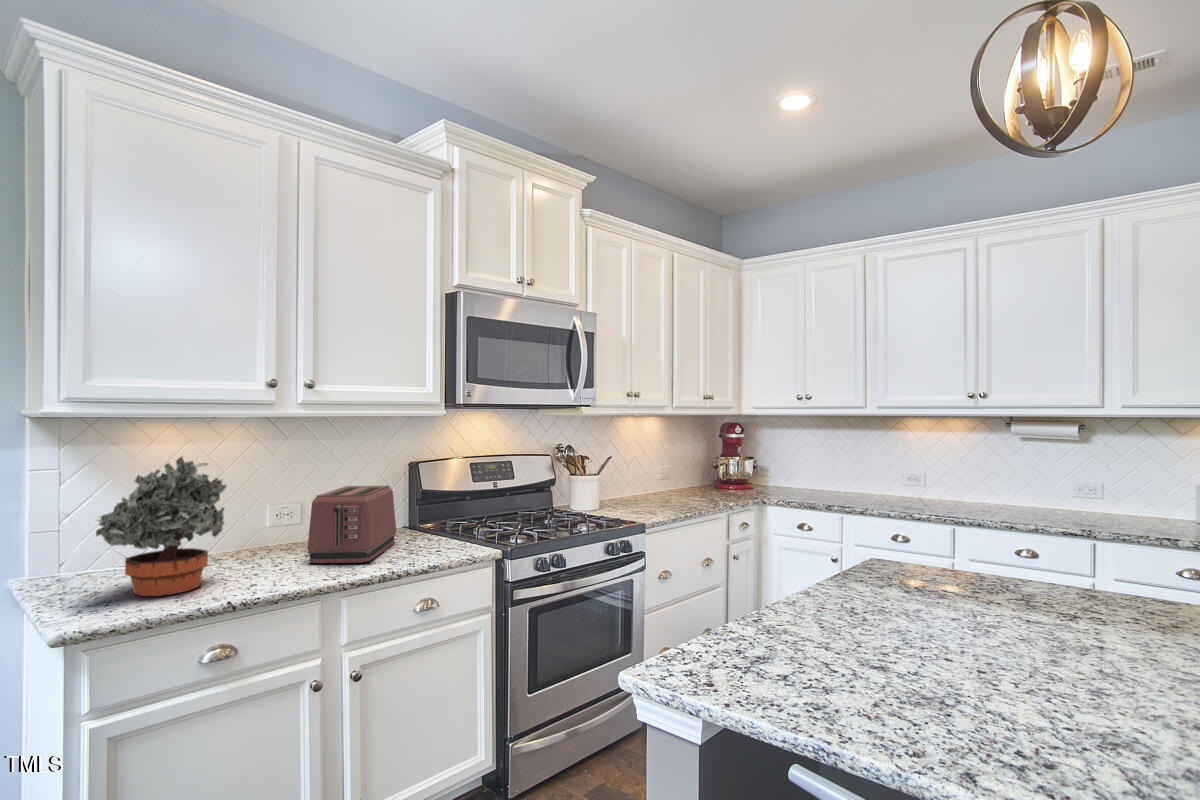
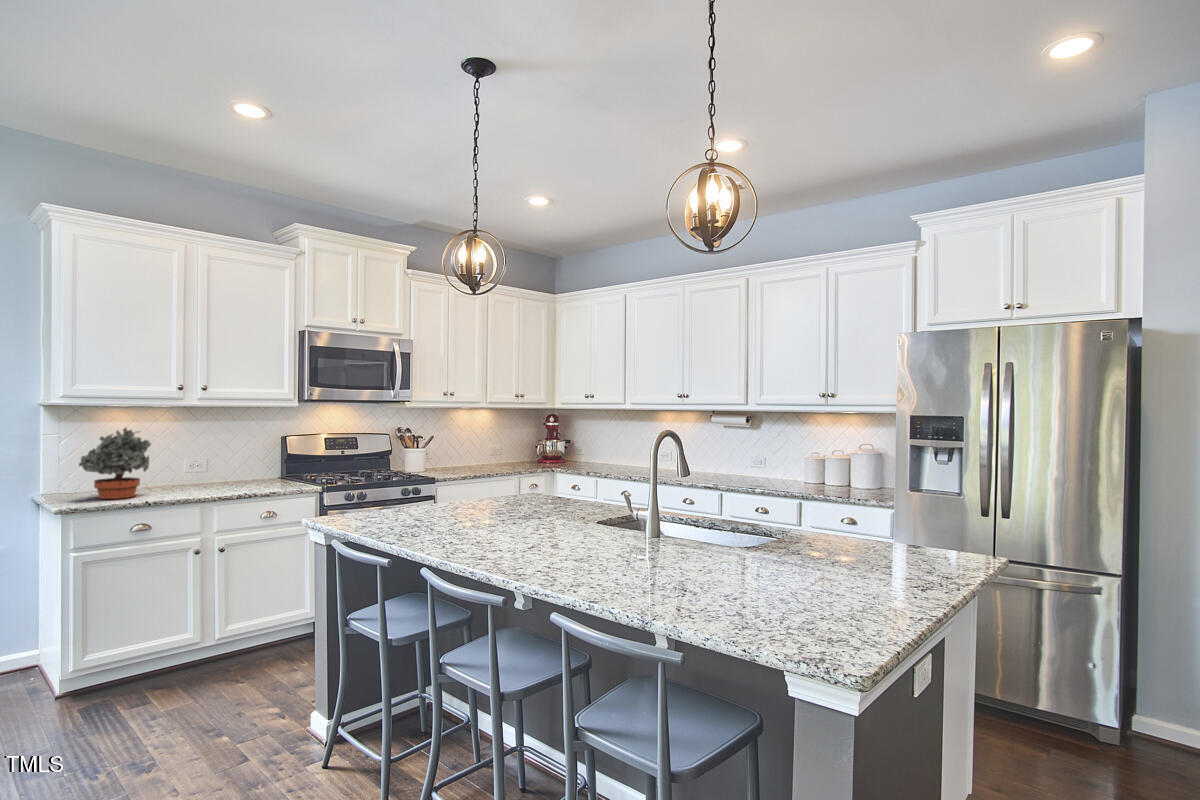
toaster: present [307,486,396,563] -> none [200,448,262,490]

